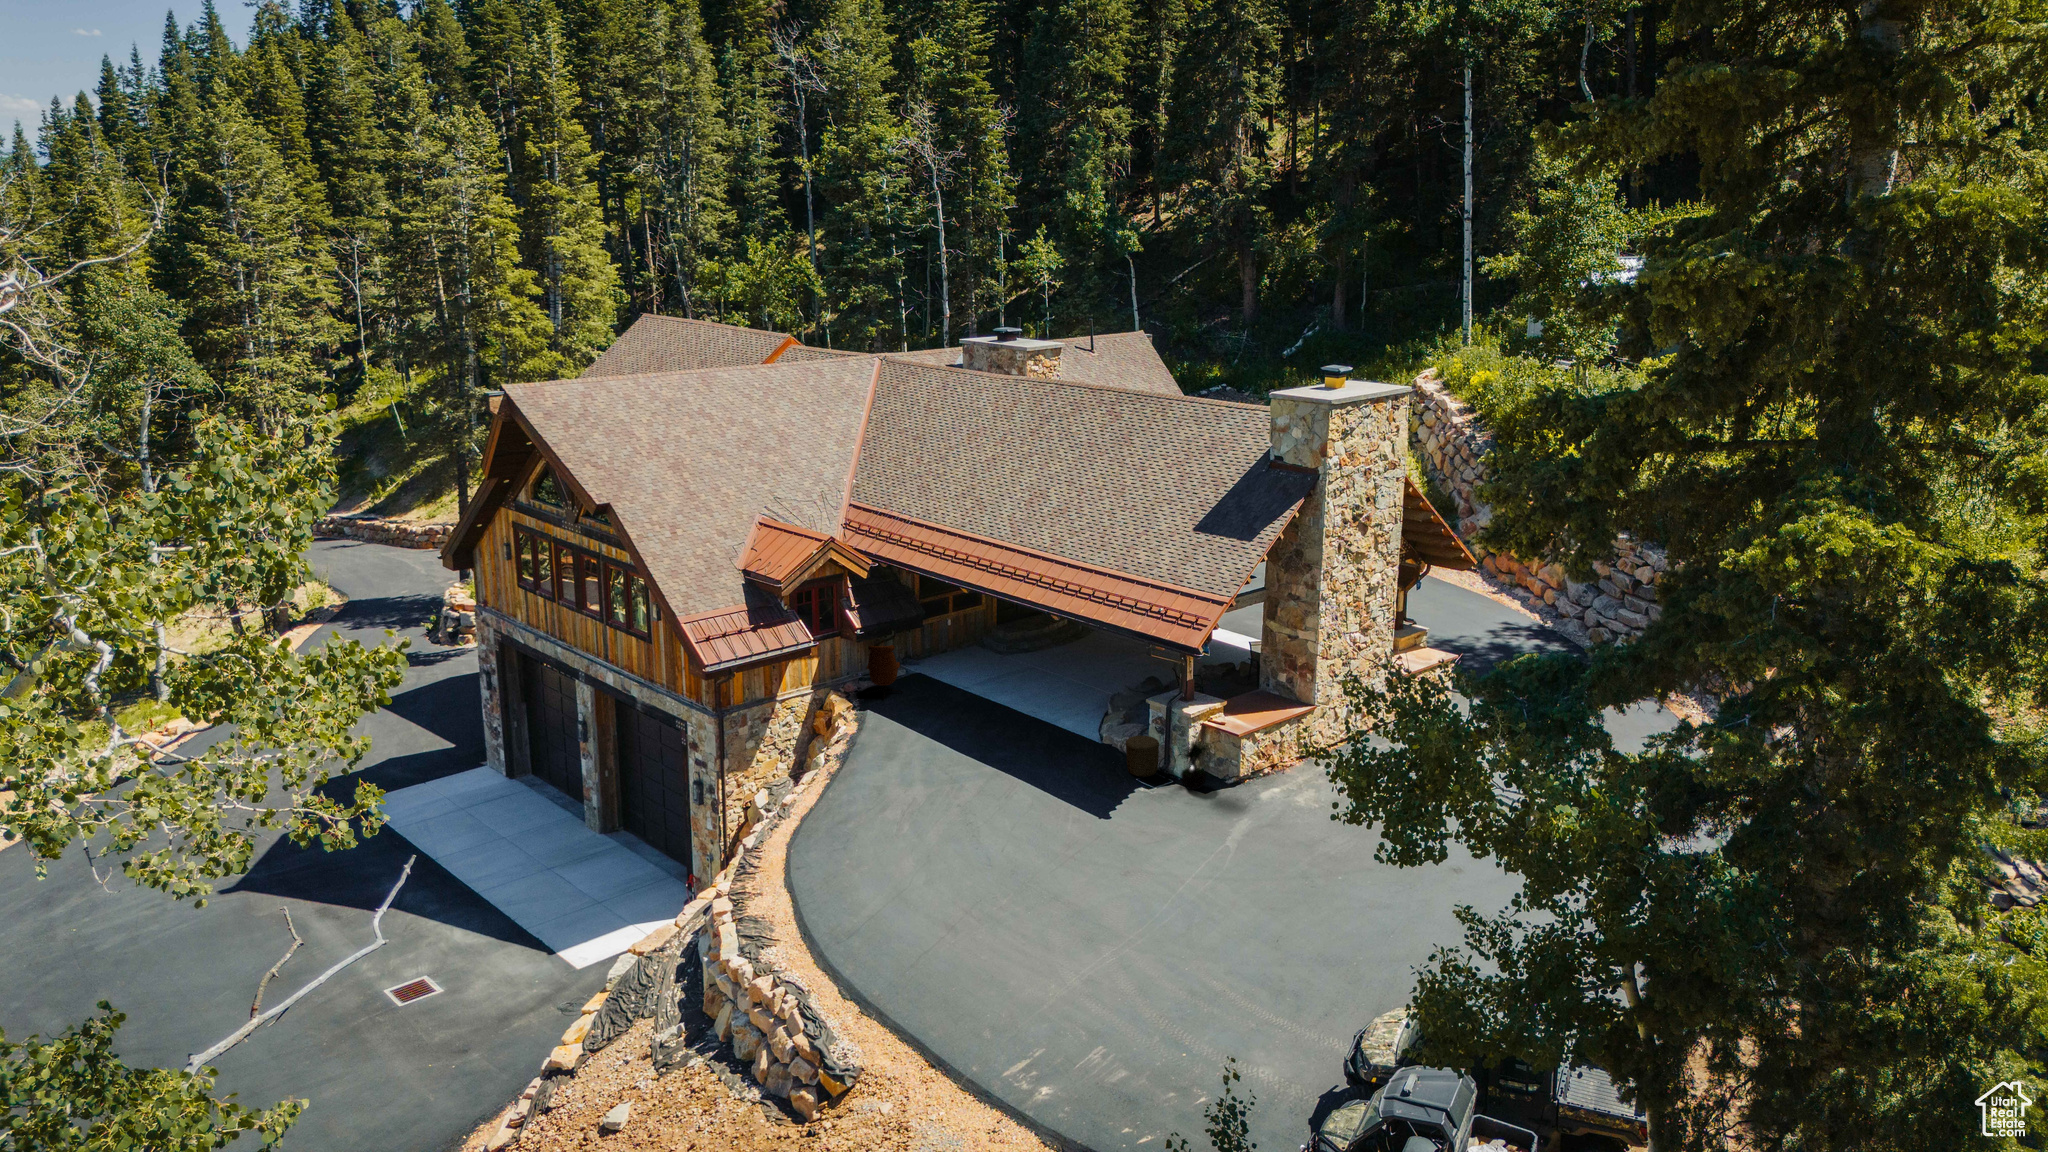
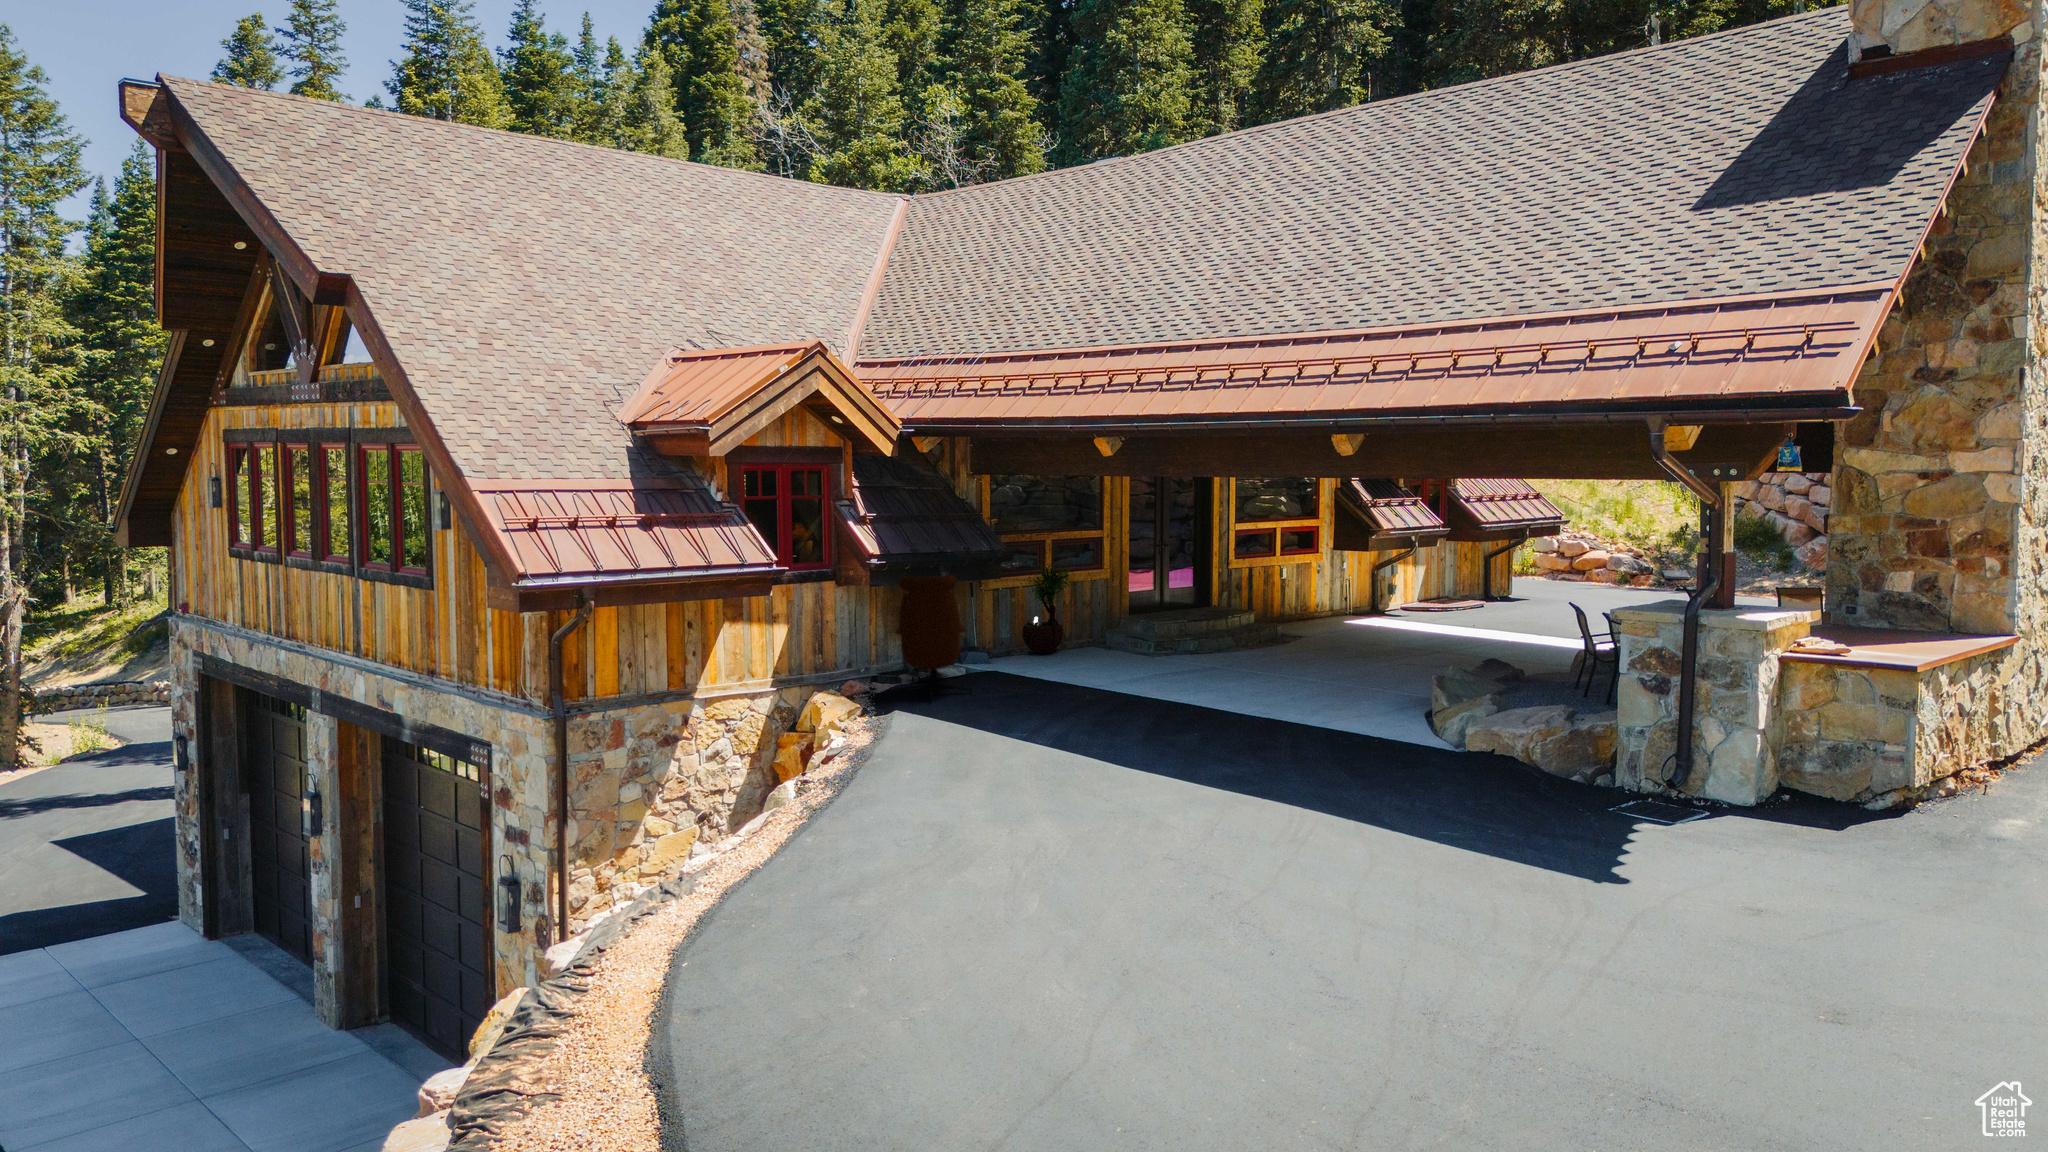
woven basket: present [1126,736,1159,777] -> none [1582,703,1678,801]
potted tree: present [1179,741,1208,790] -> present [1022,564,1075,653]

